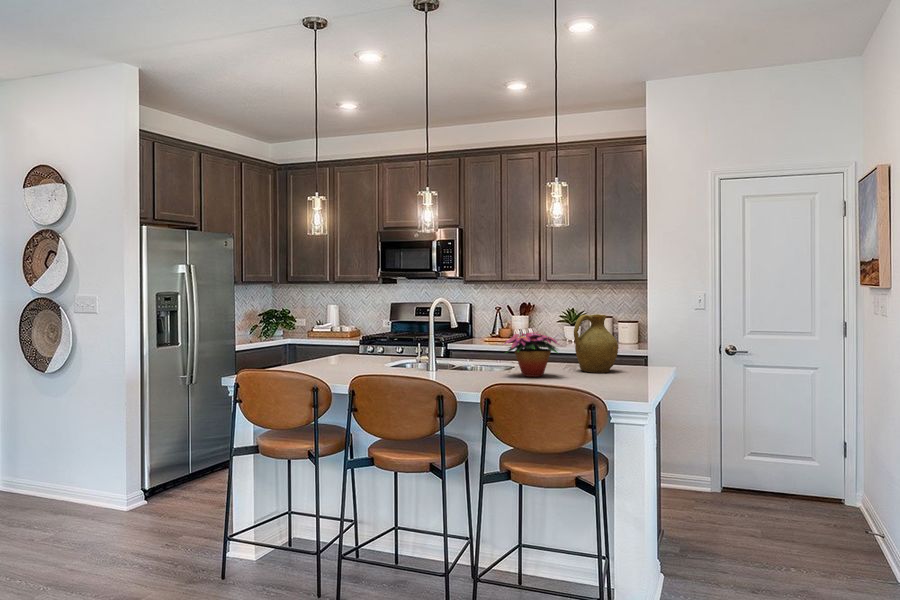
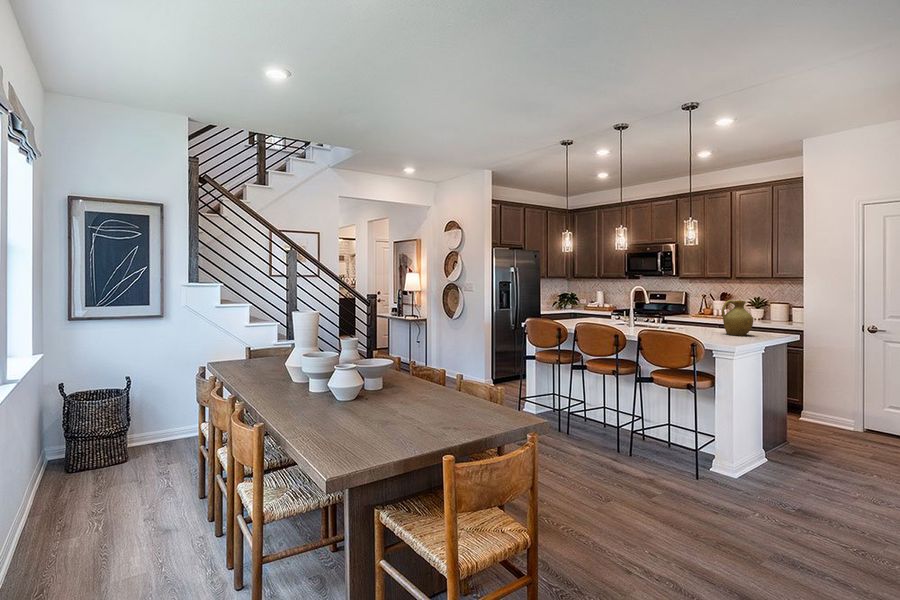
flower arrangement: present [505,332,558,377] -> none [668,309,709,335]

